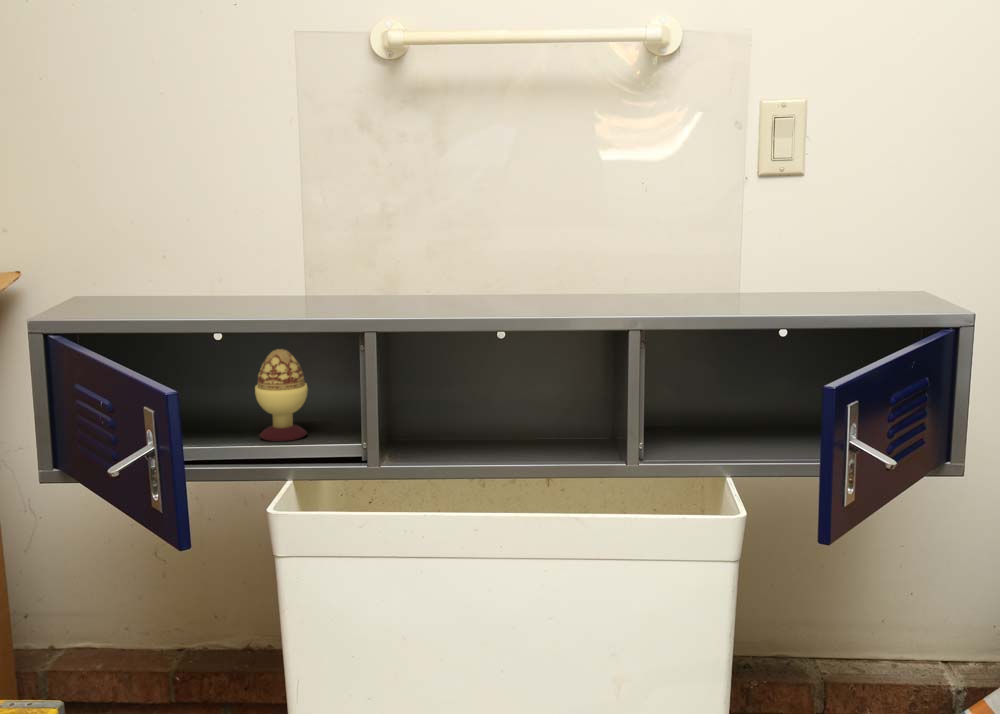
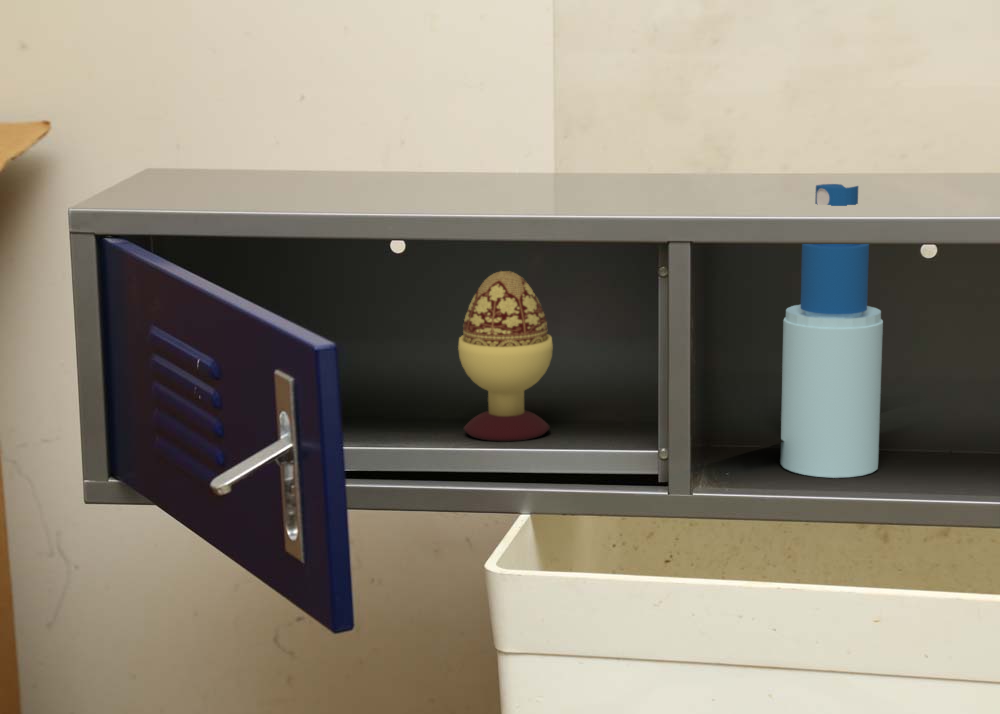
spray bottle: none [429,301,481,455] -> present [780,184,883,478]

